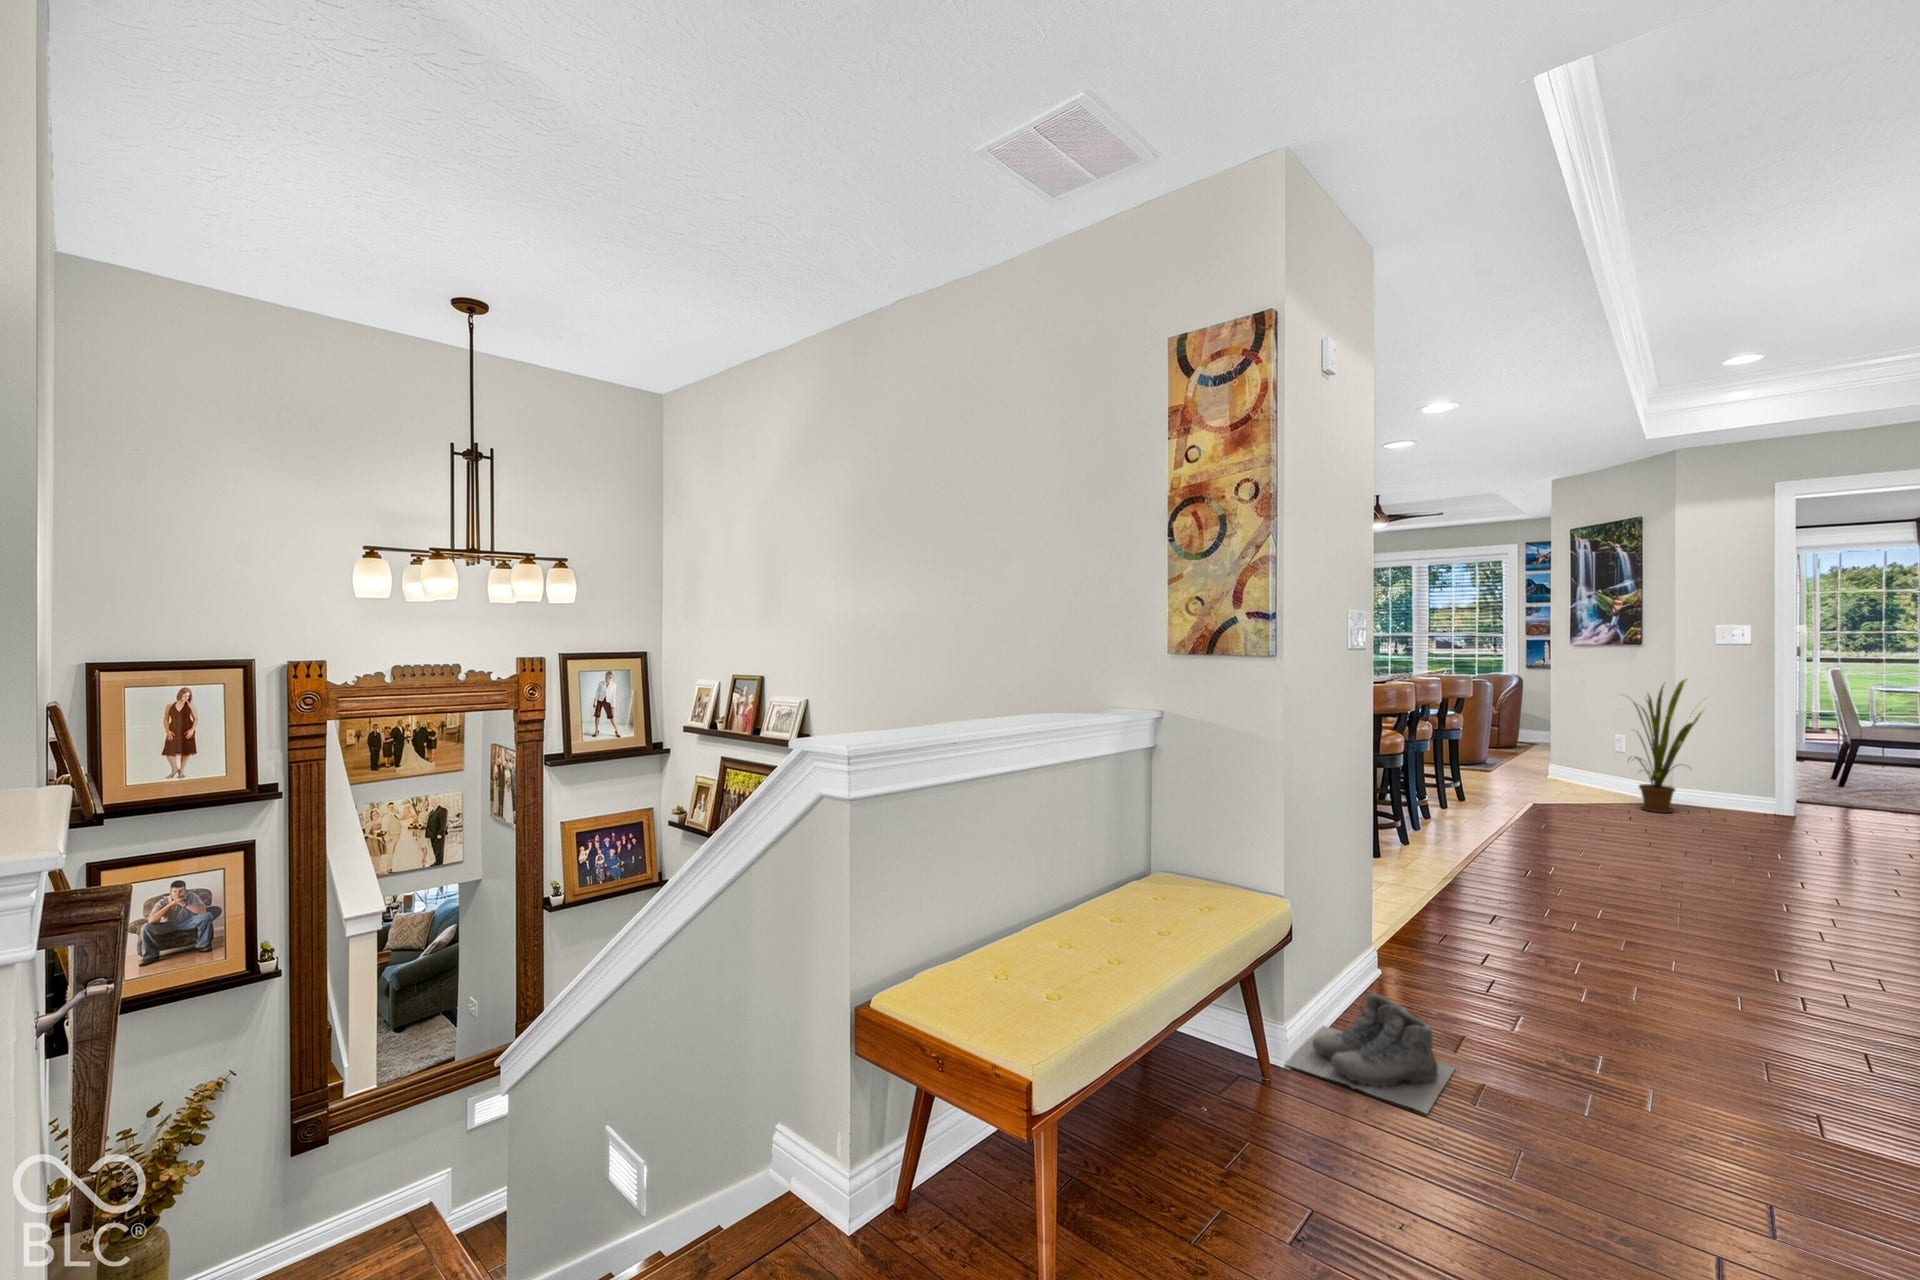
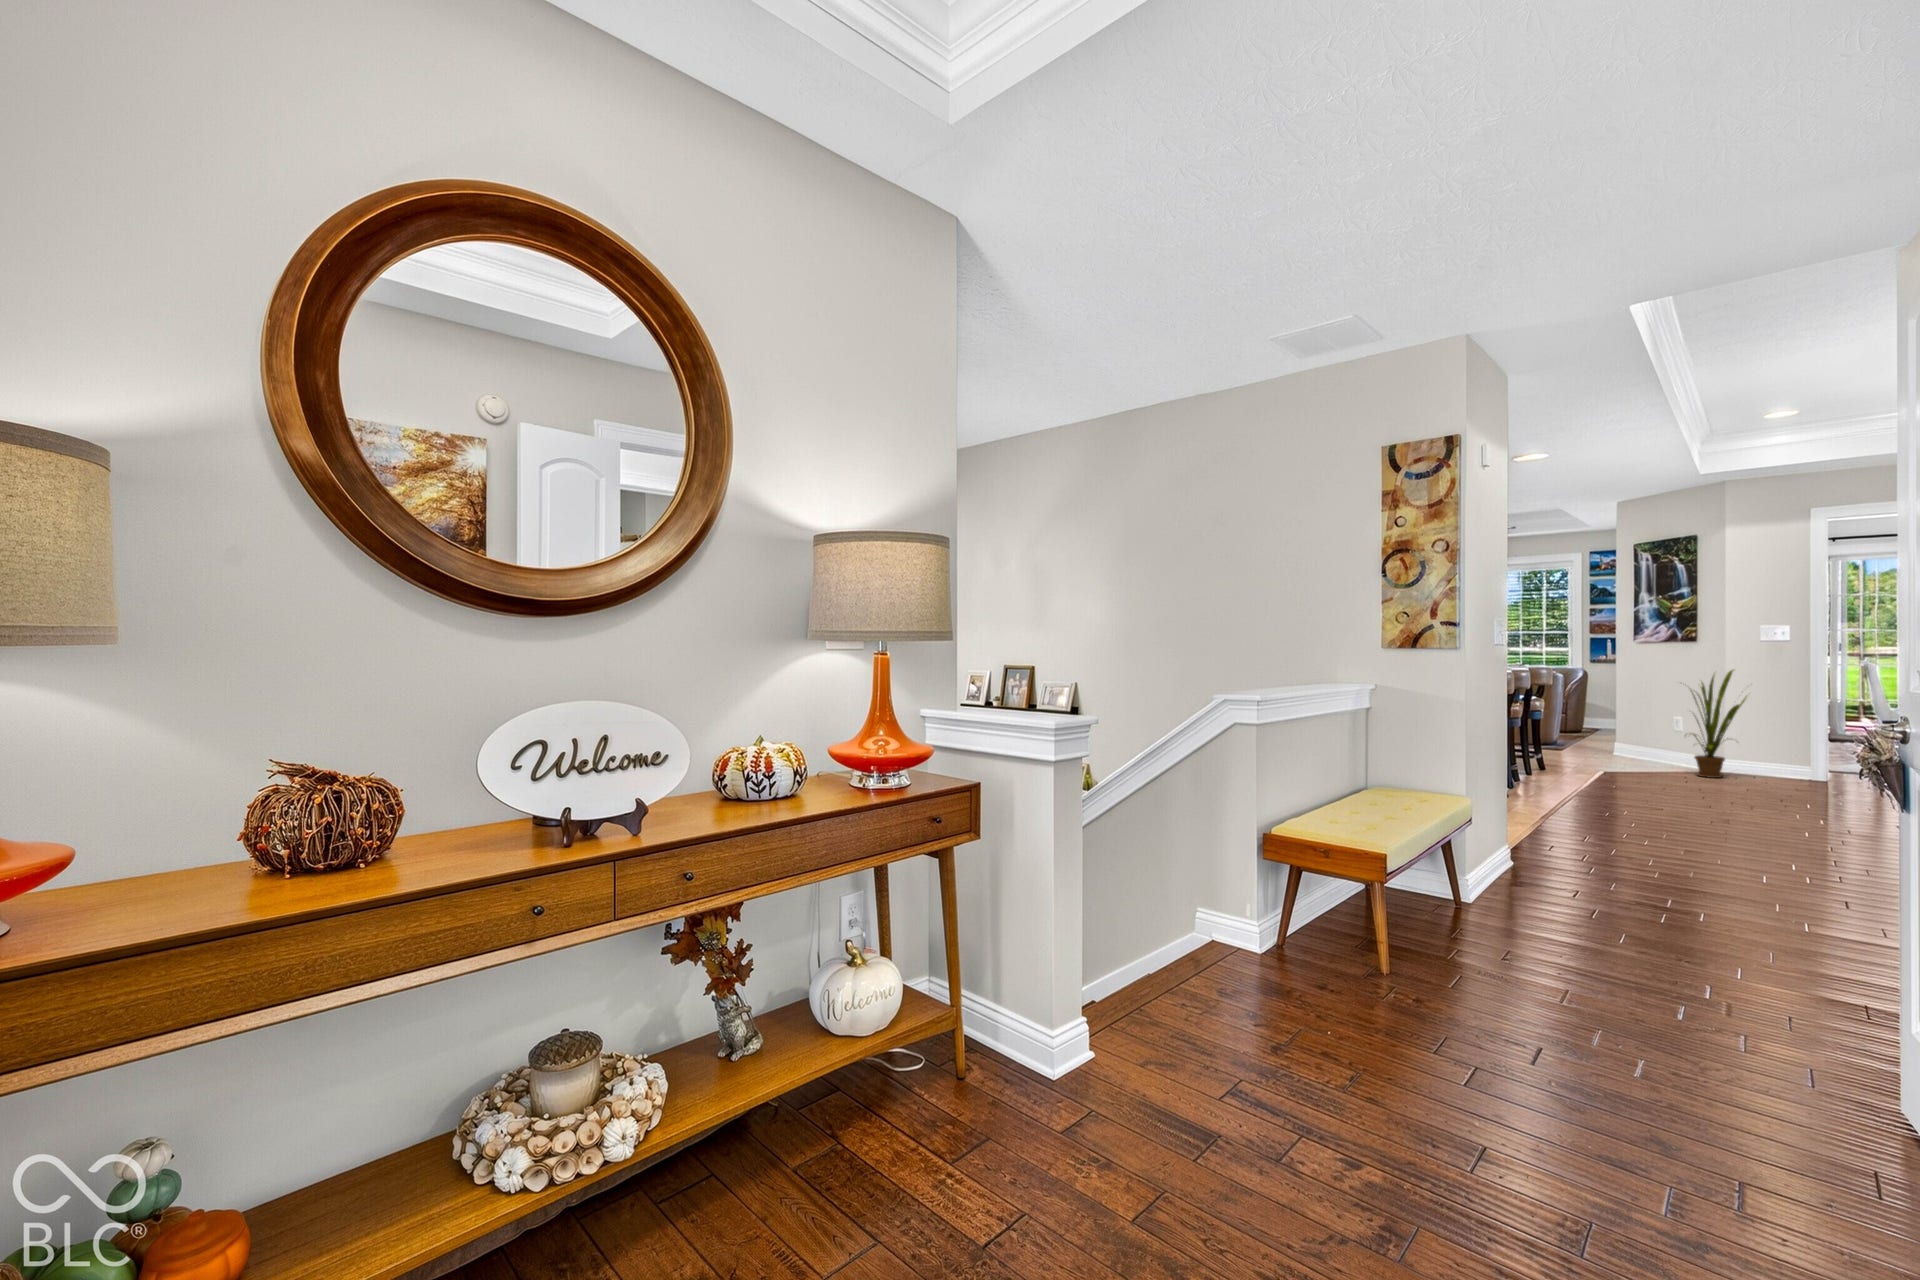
boots: present [1286,994,1455,1114] -> none [1469,859,1579,921]

